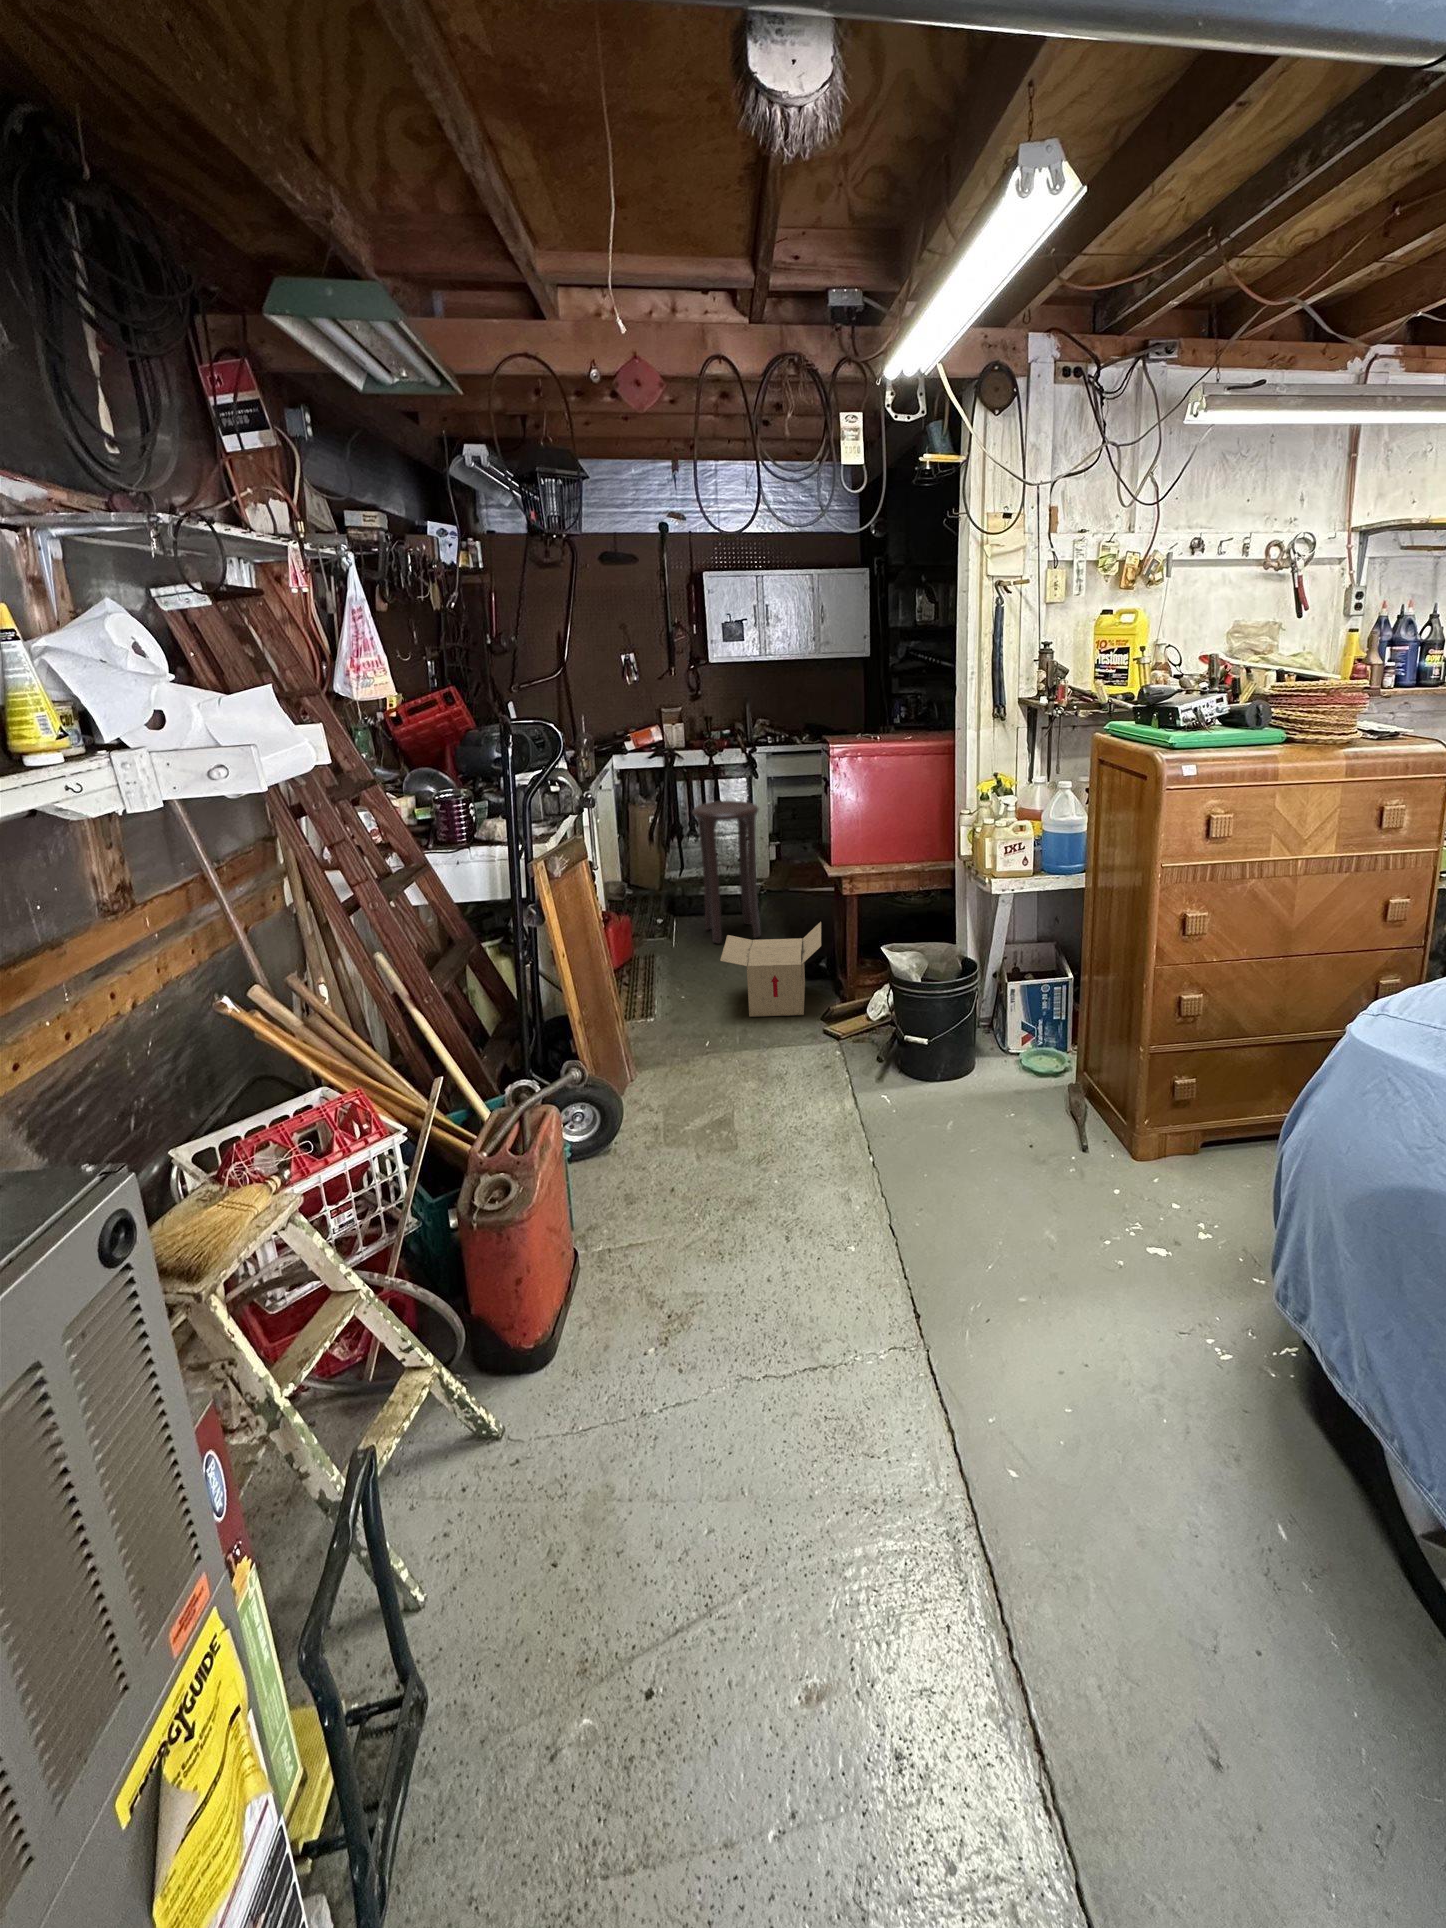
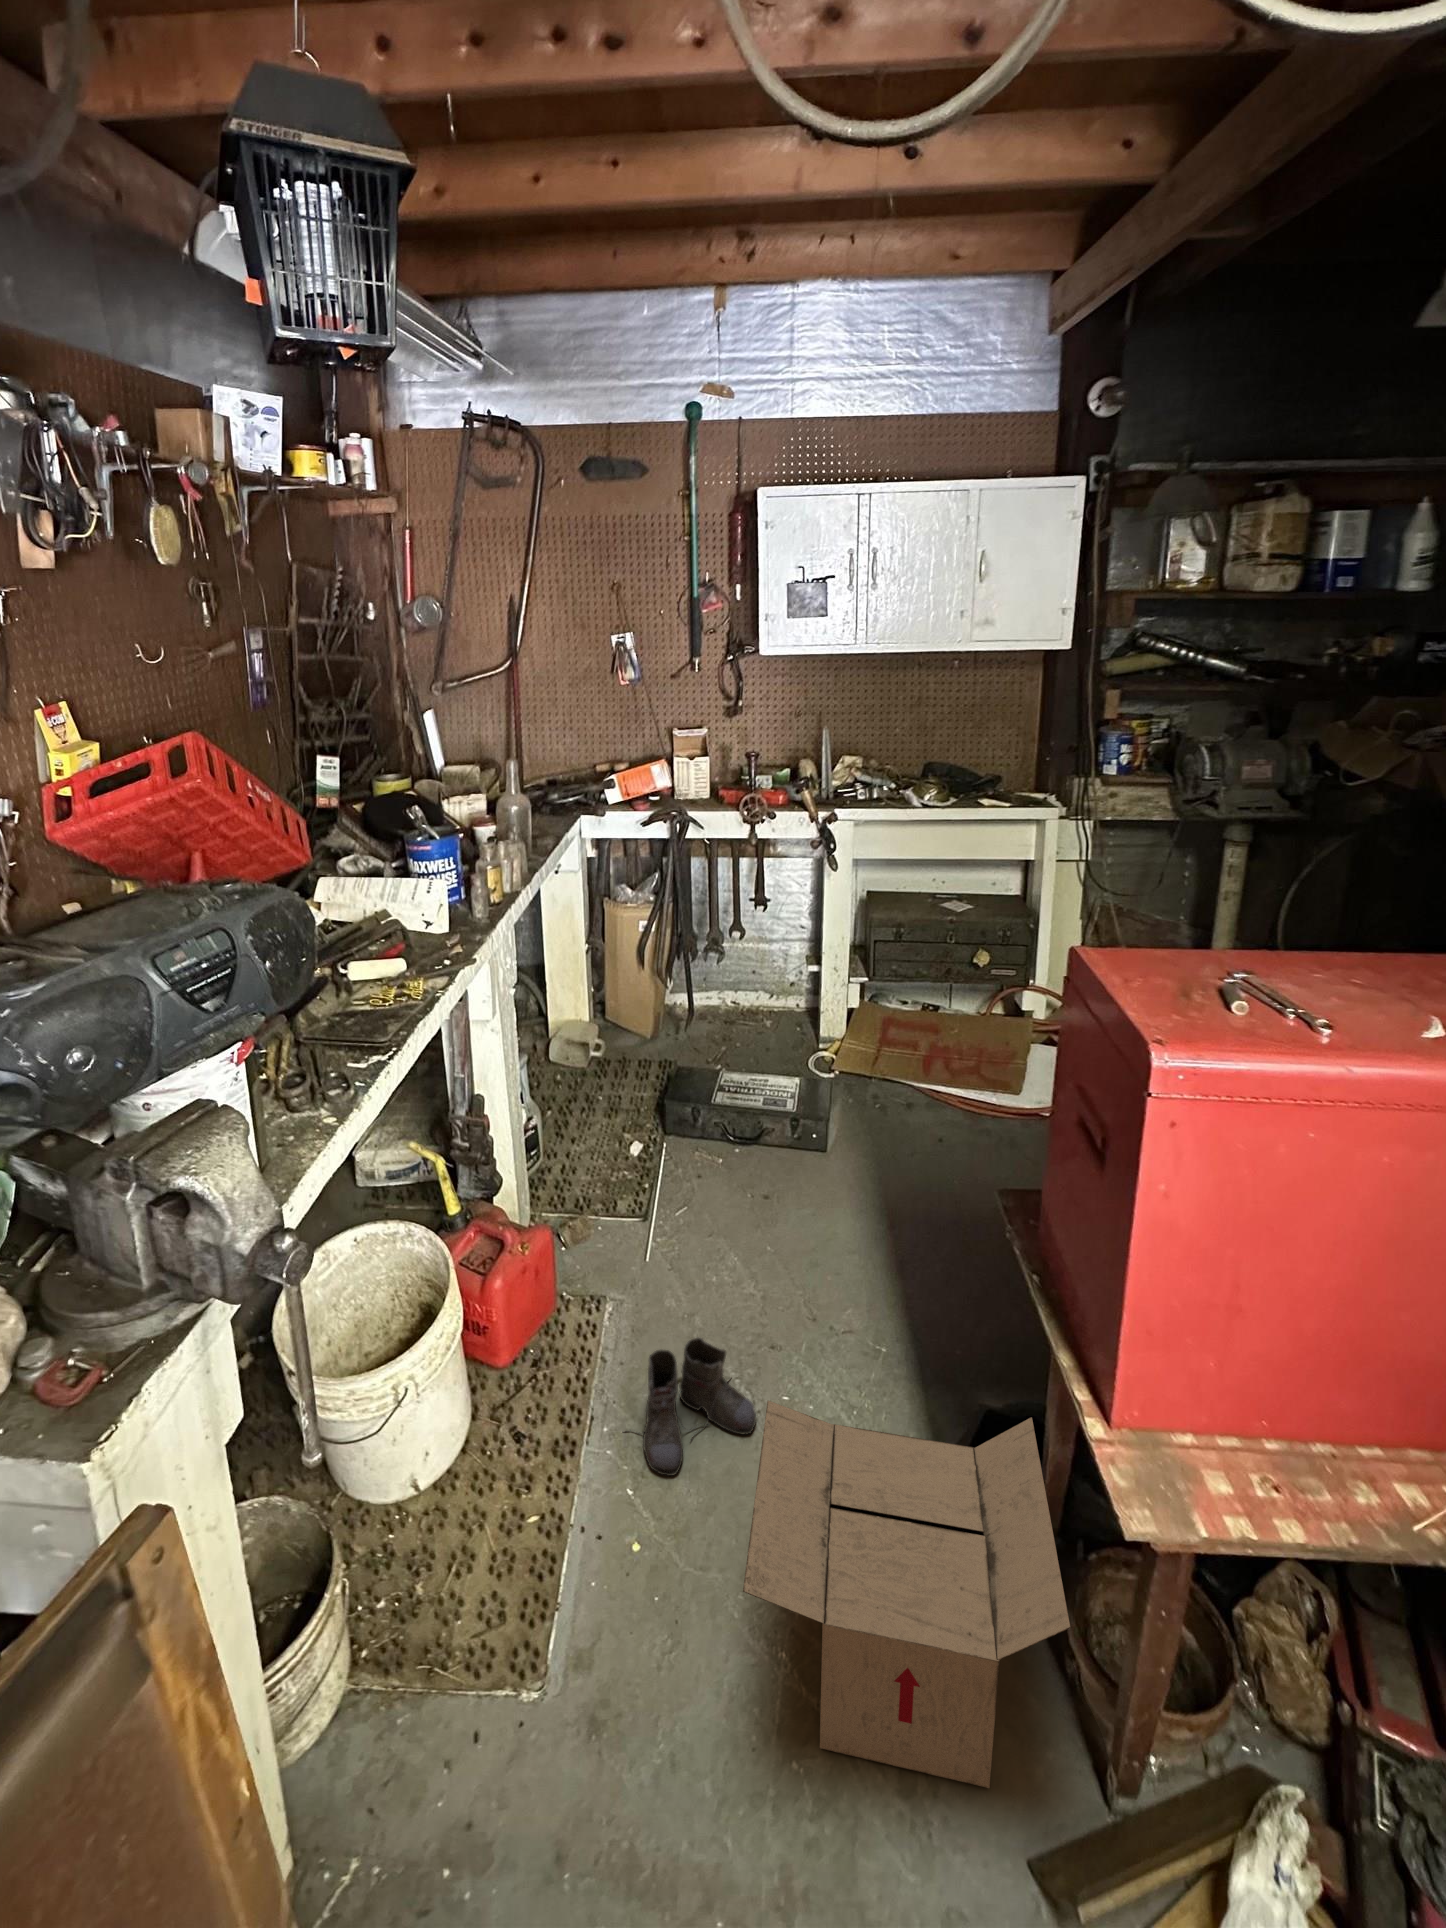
stool: present [692,801,761,944] -> none [705,958,852,1283]
boots: none [669,943,725,984] -> present [643,1337,756,1476]

